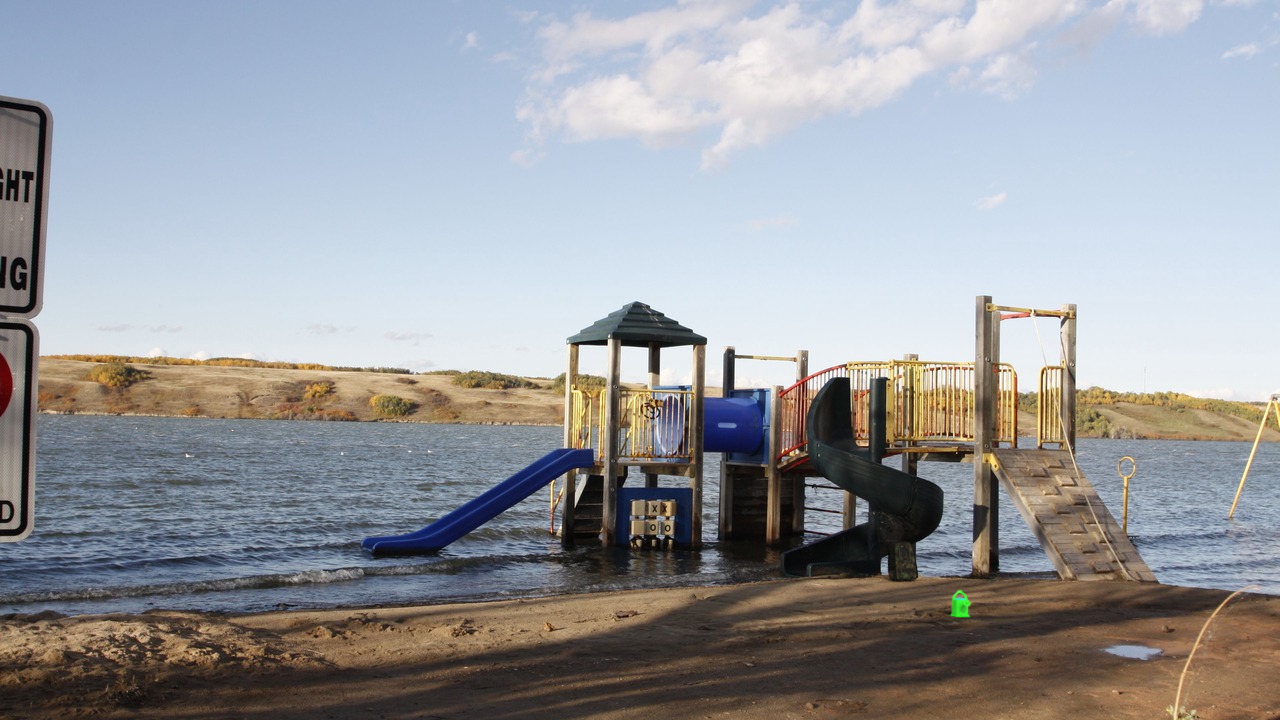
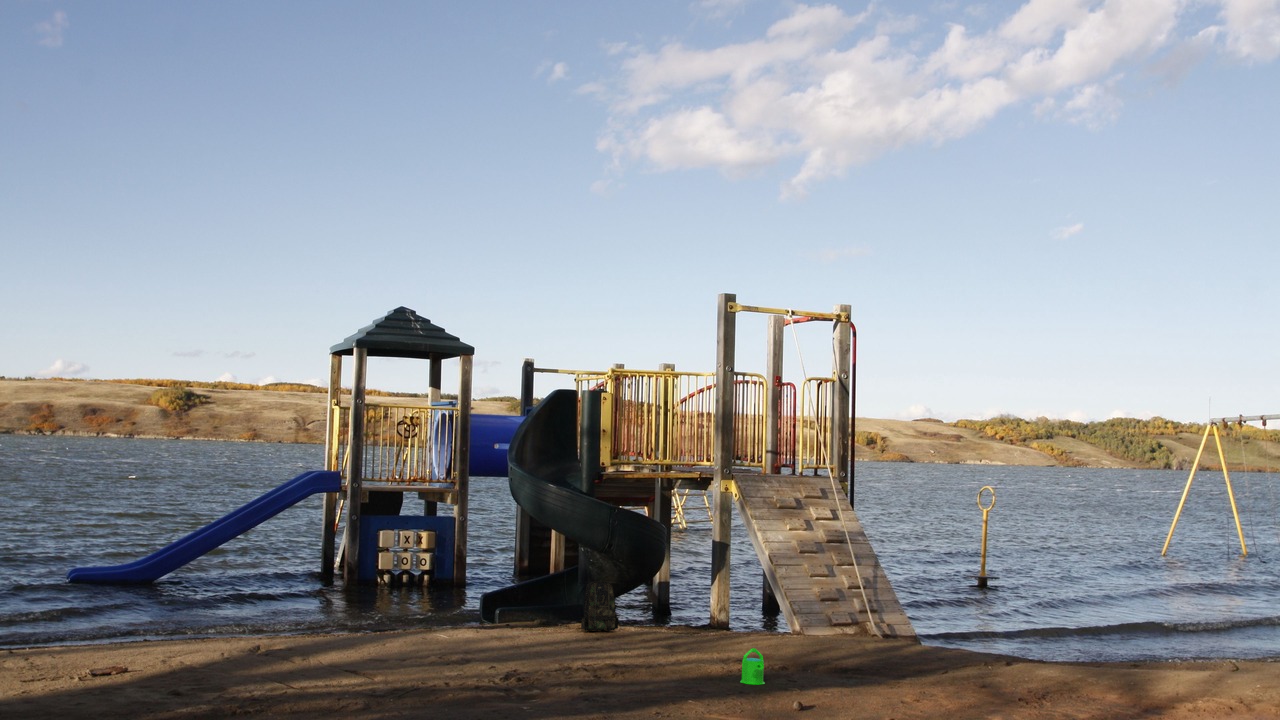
watering can: present [951,590,970,617] -> present [740,648,765,685]

